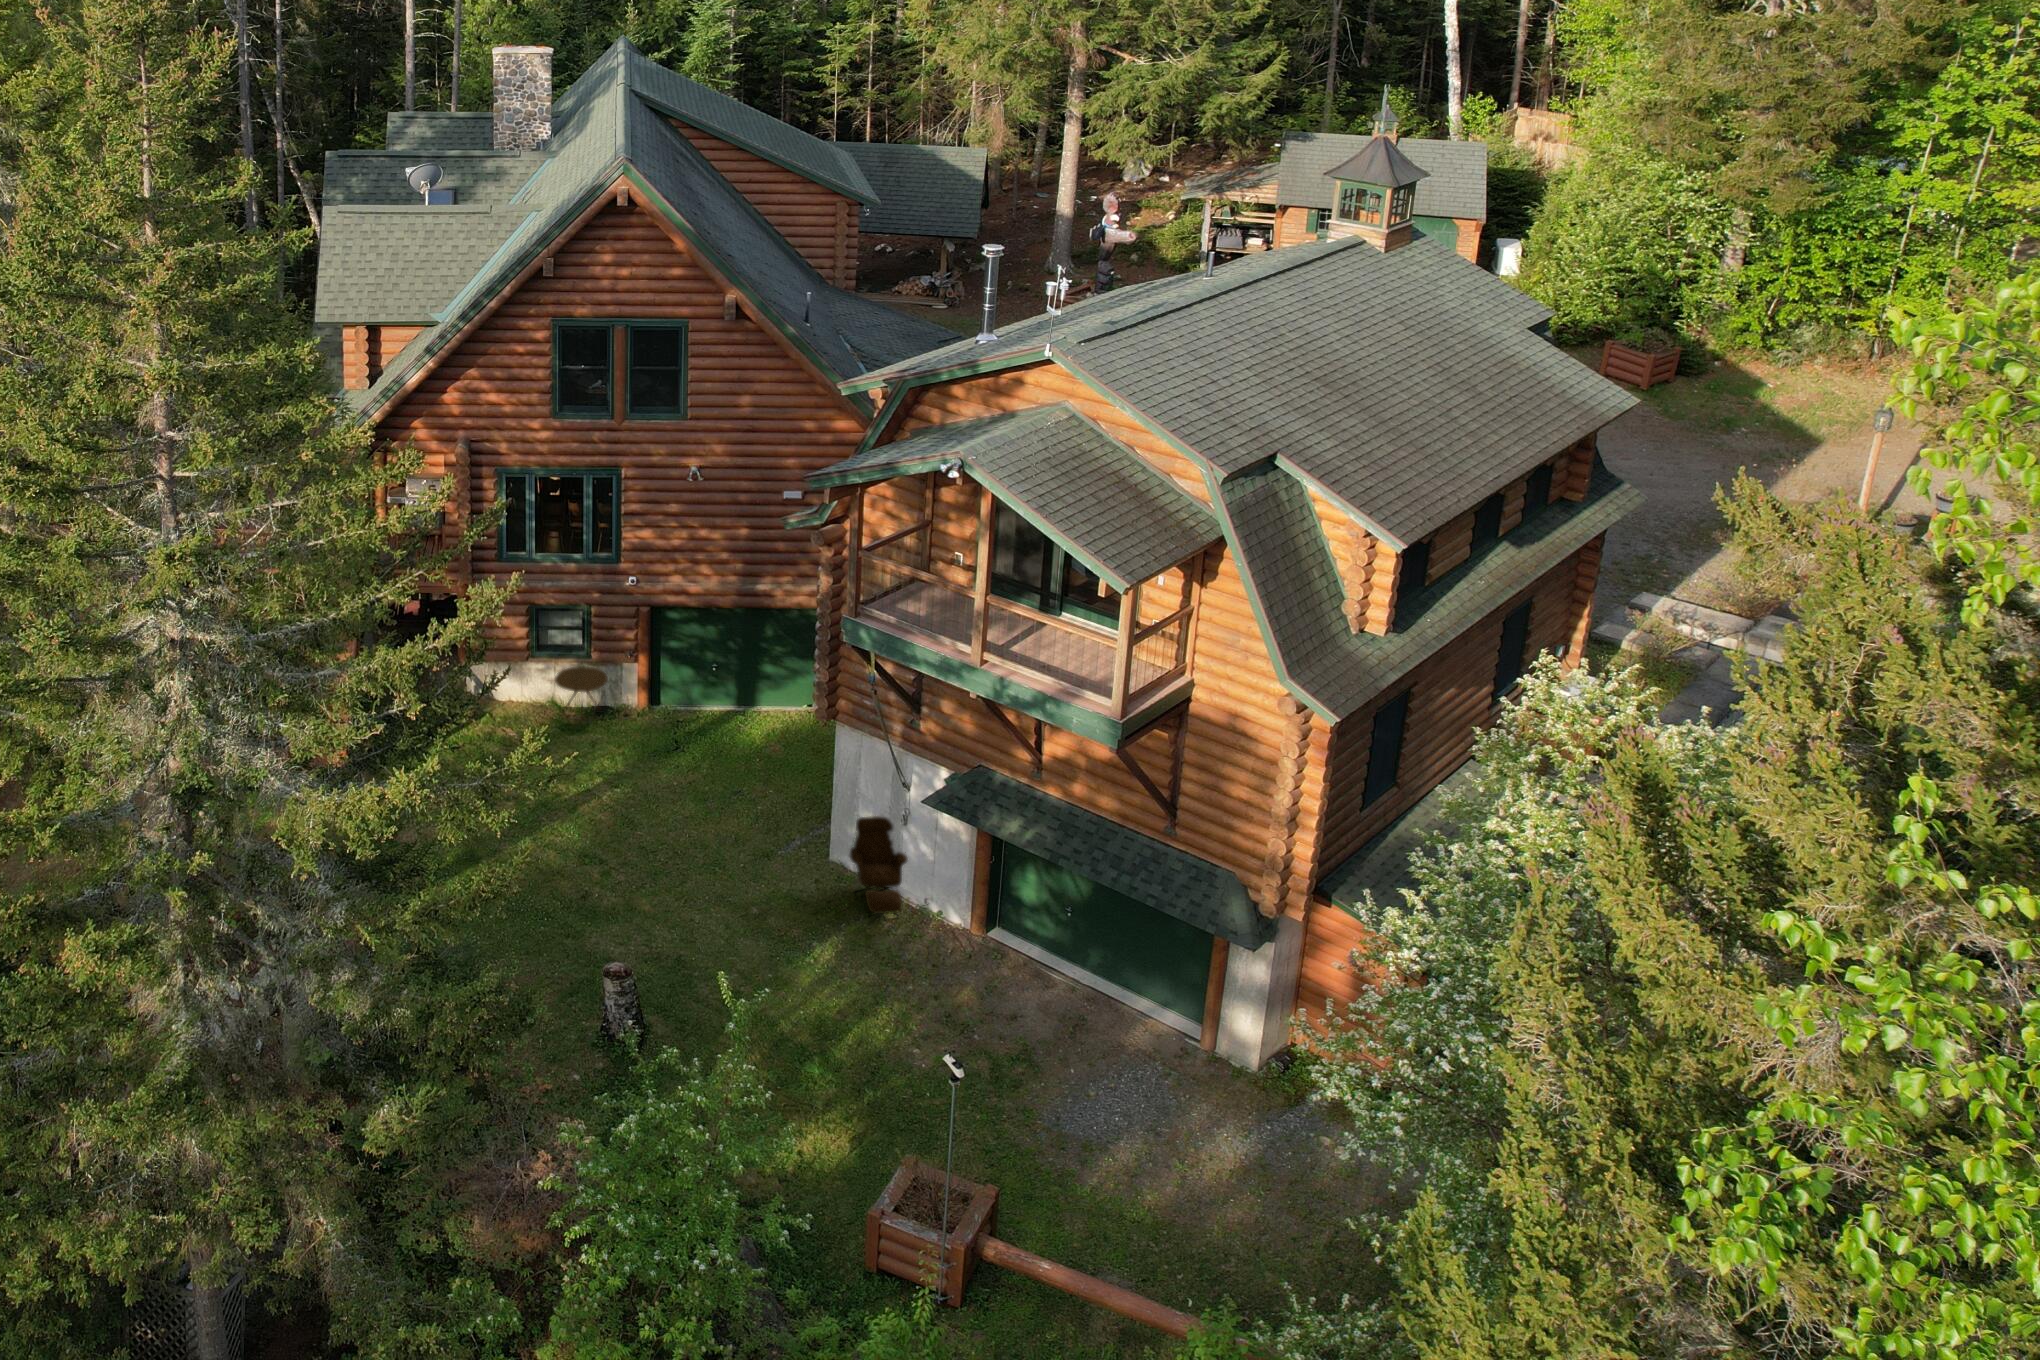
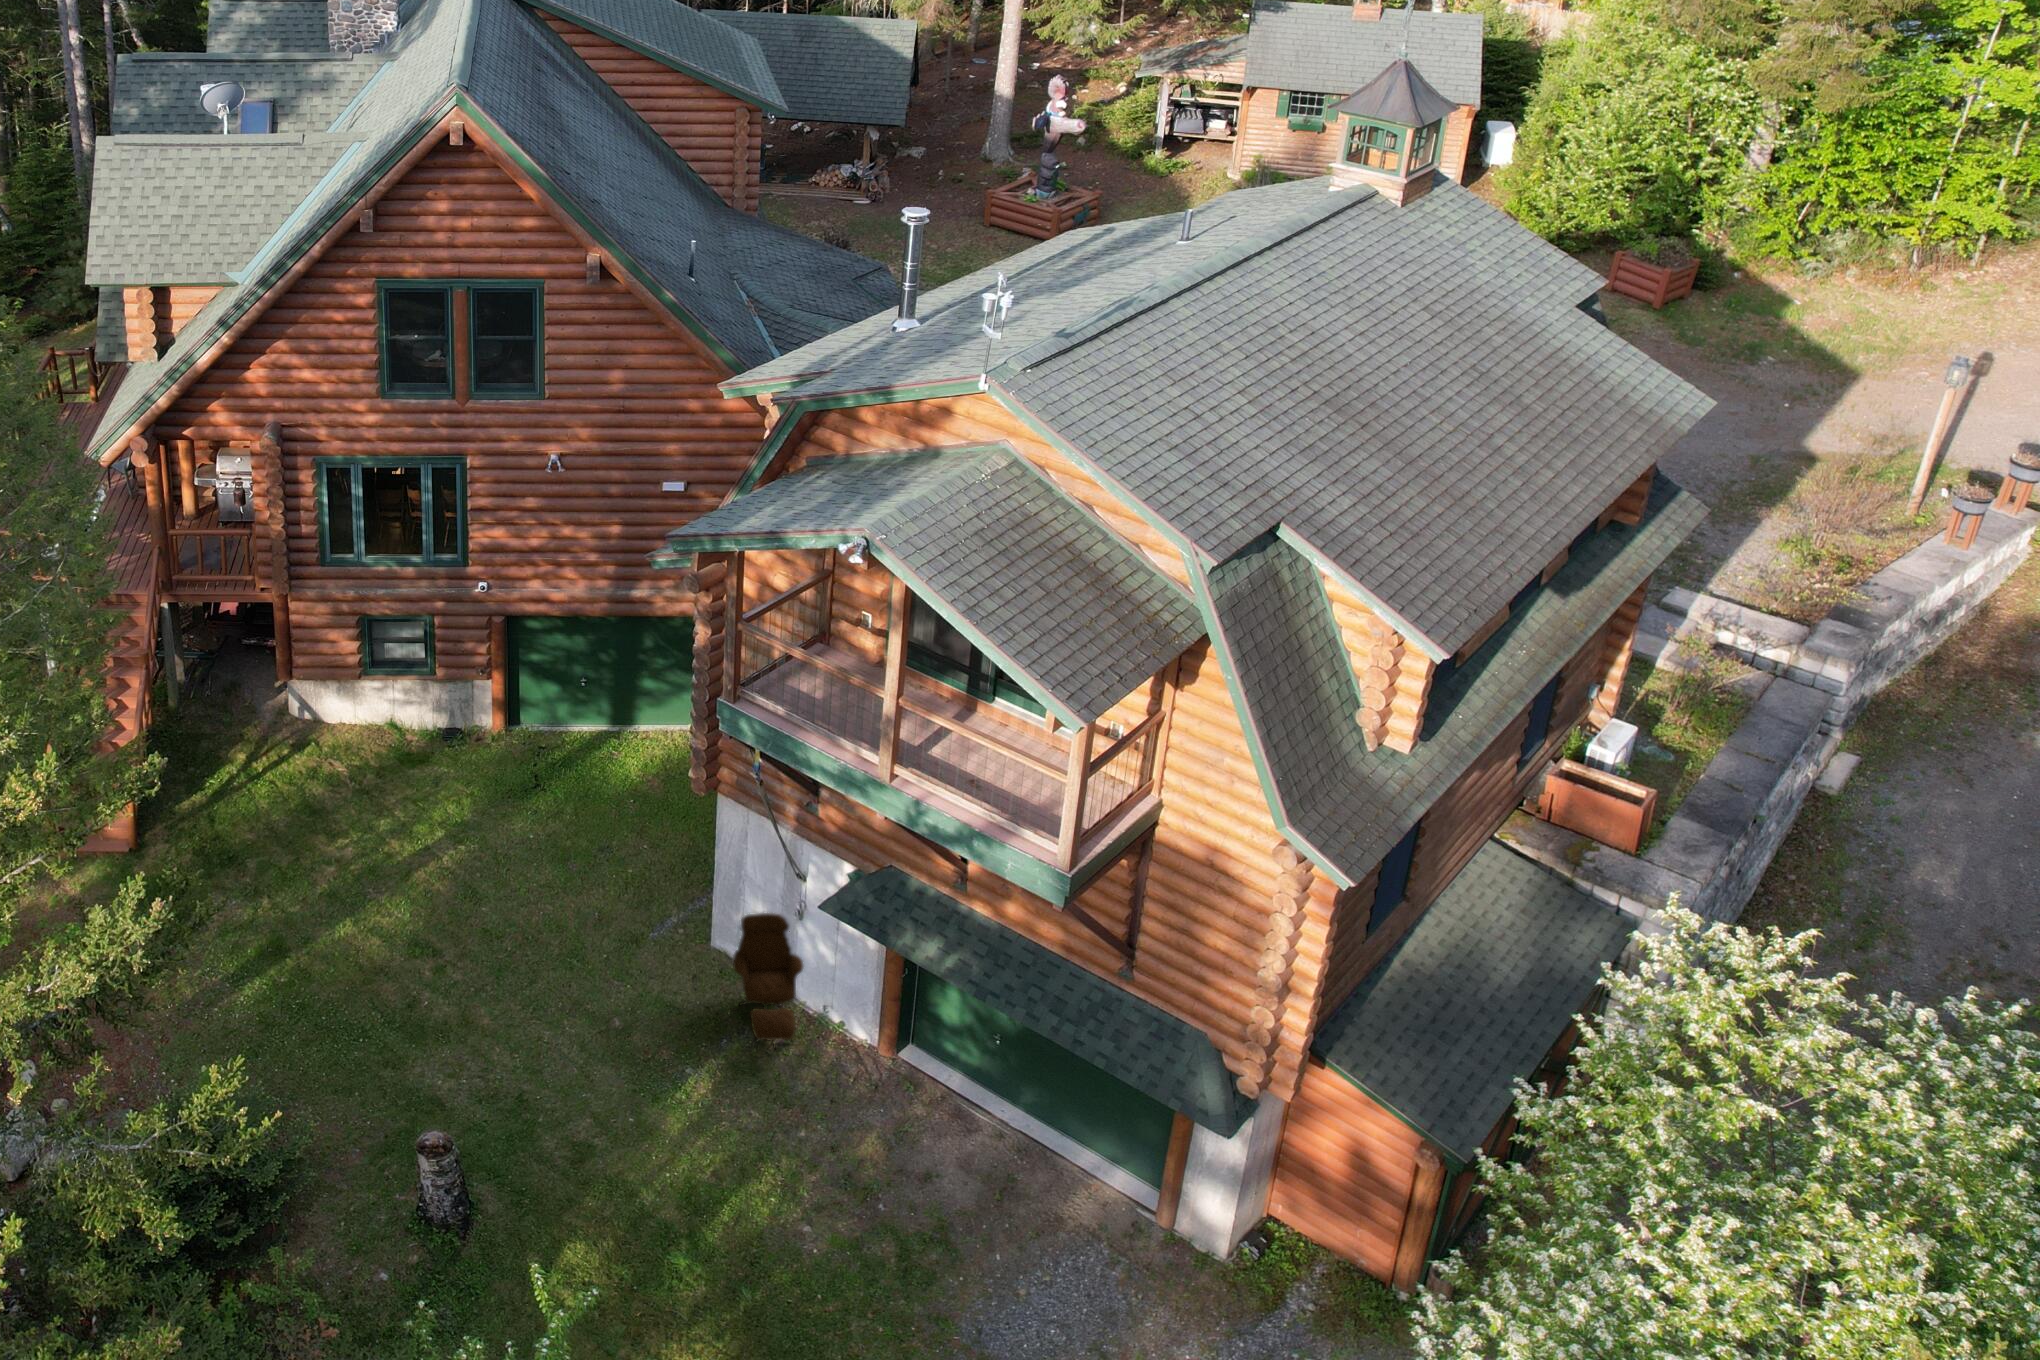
round table: present [555,666,608,708] -> none [390,691,454,759]

